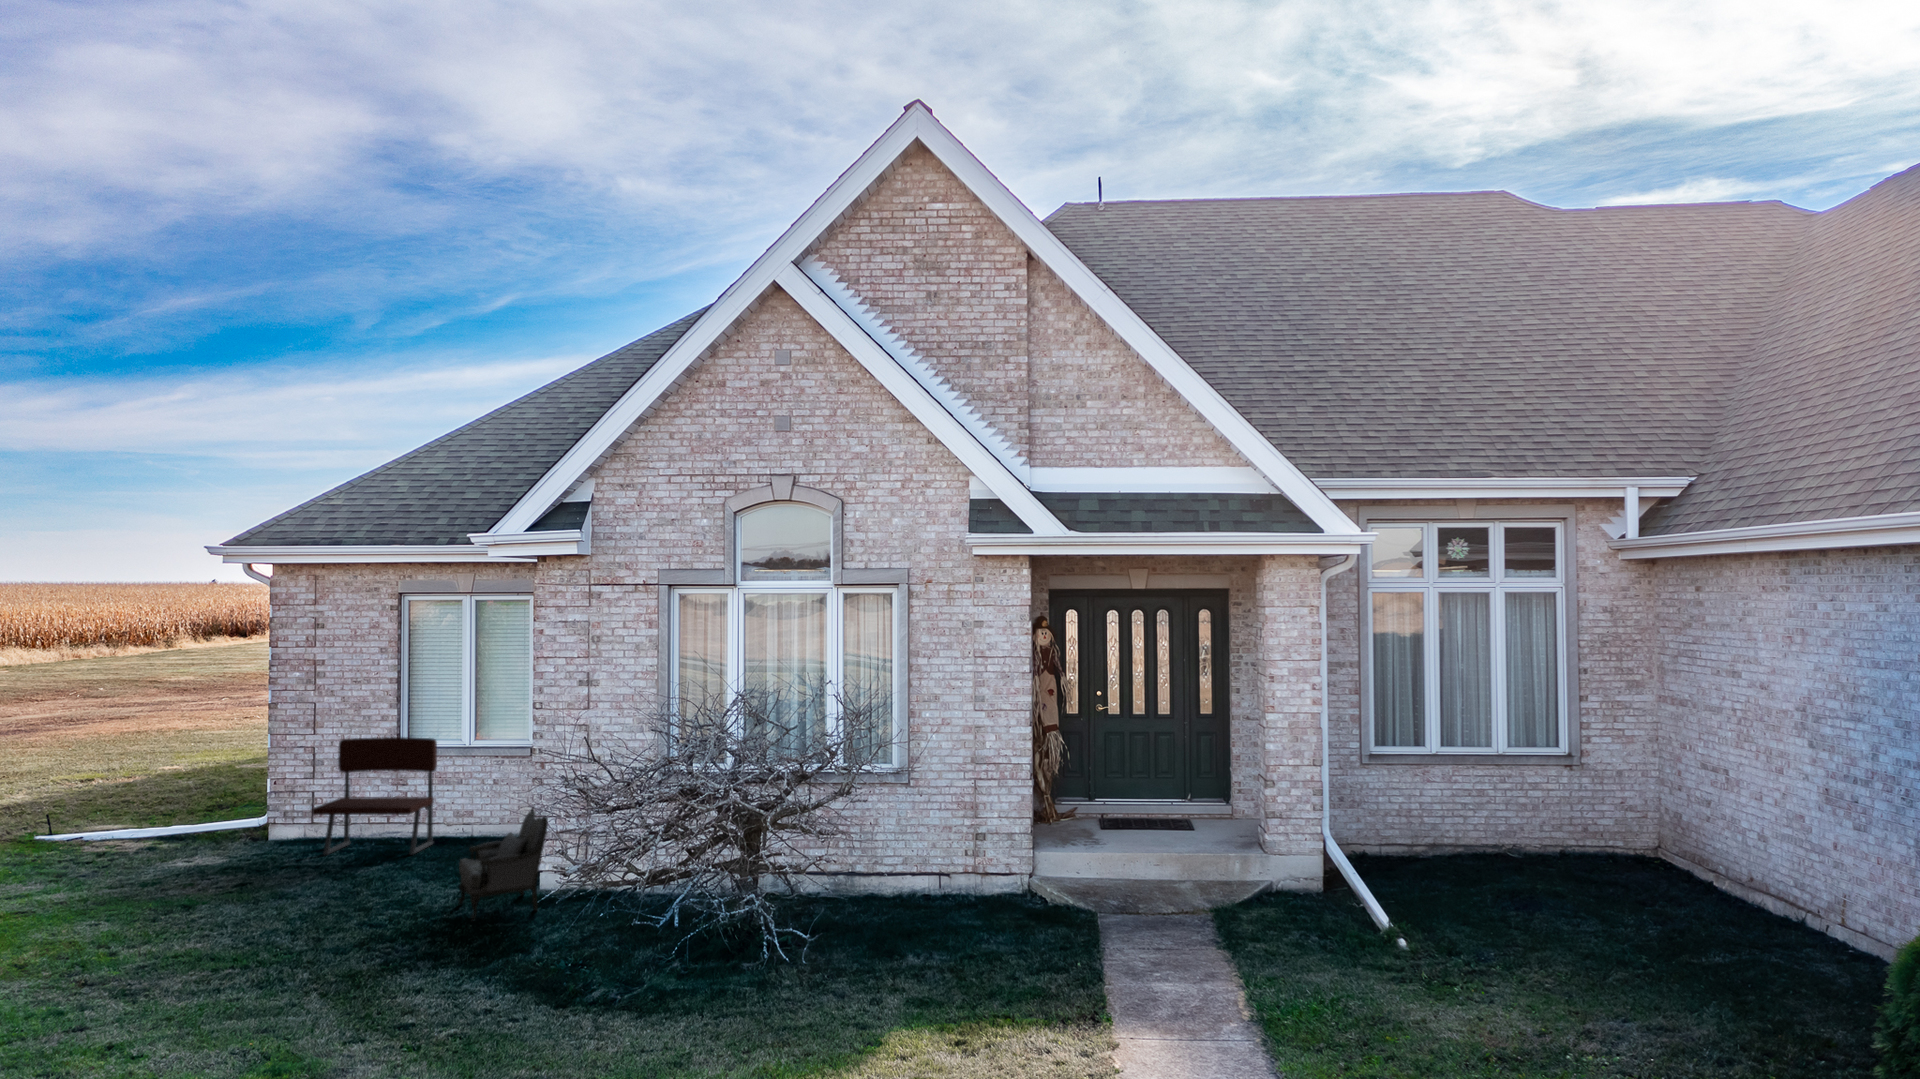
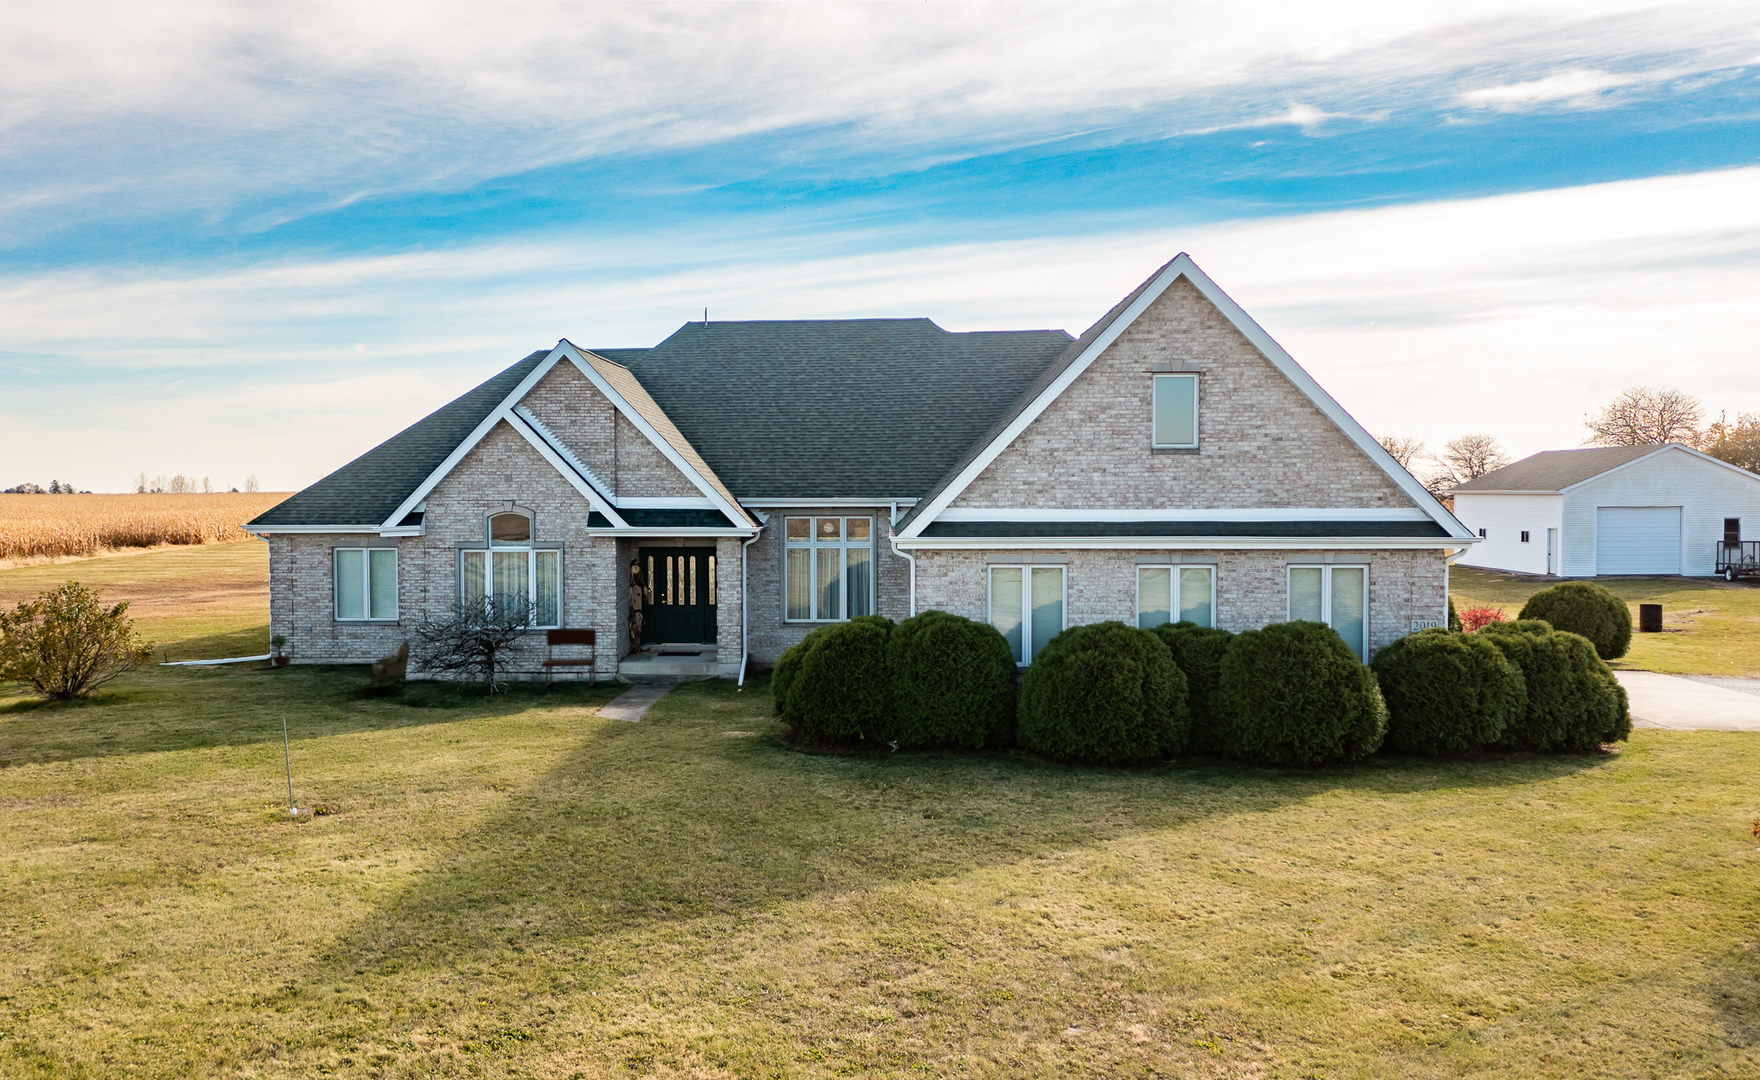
bench: present [312,737,437,855] -> present [541,628,597,686]
potted tree: none [254,771,310,848] -> present [269,635,291,667]

